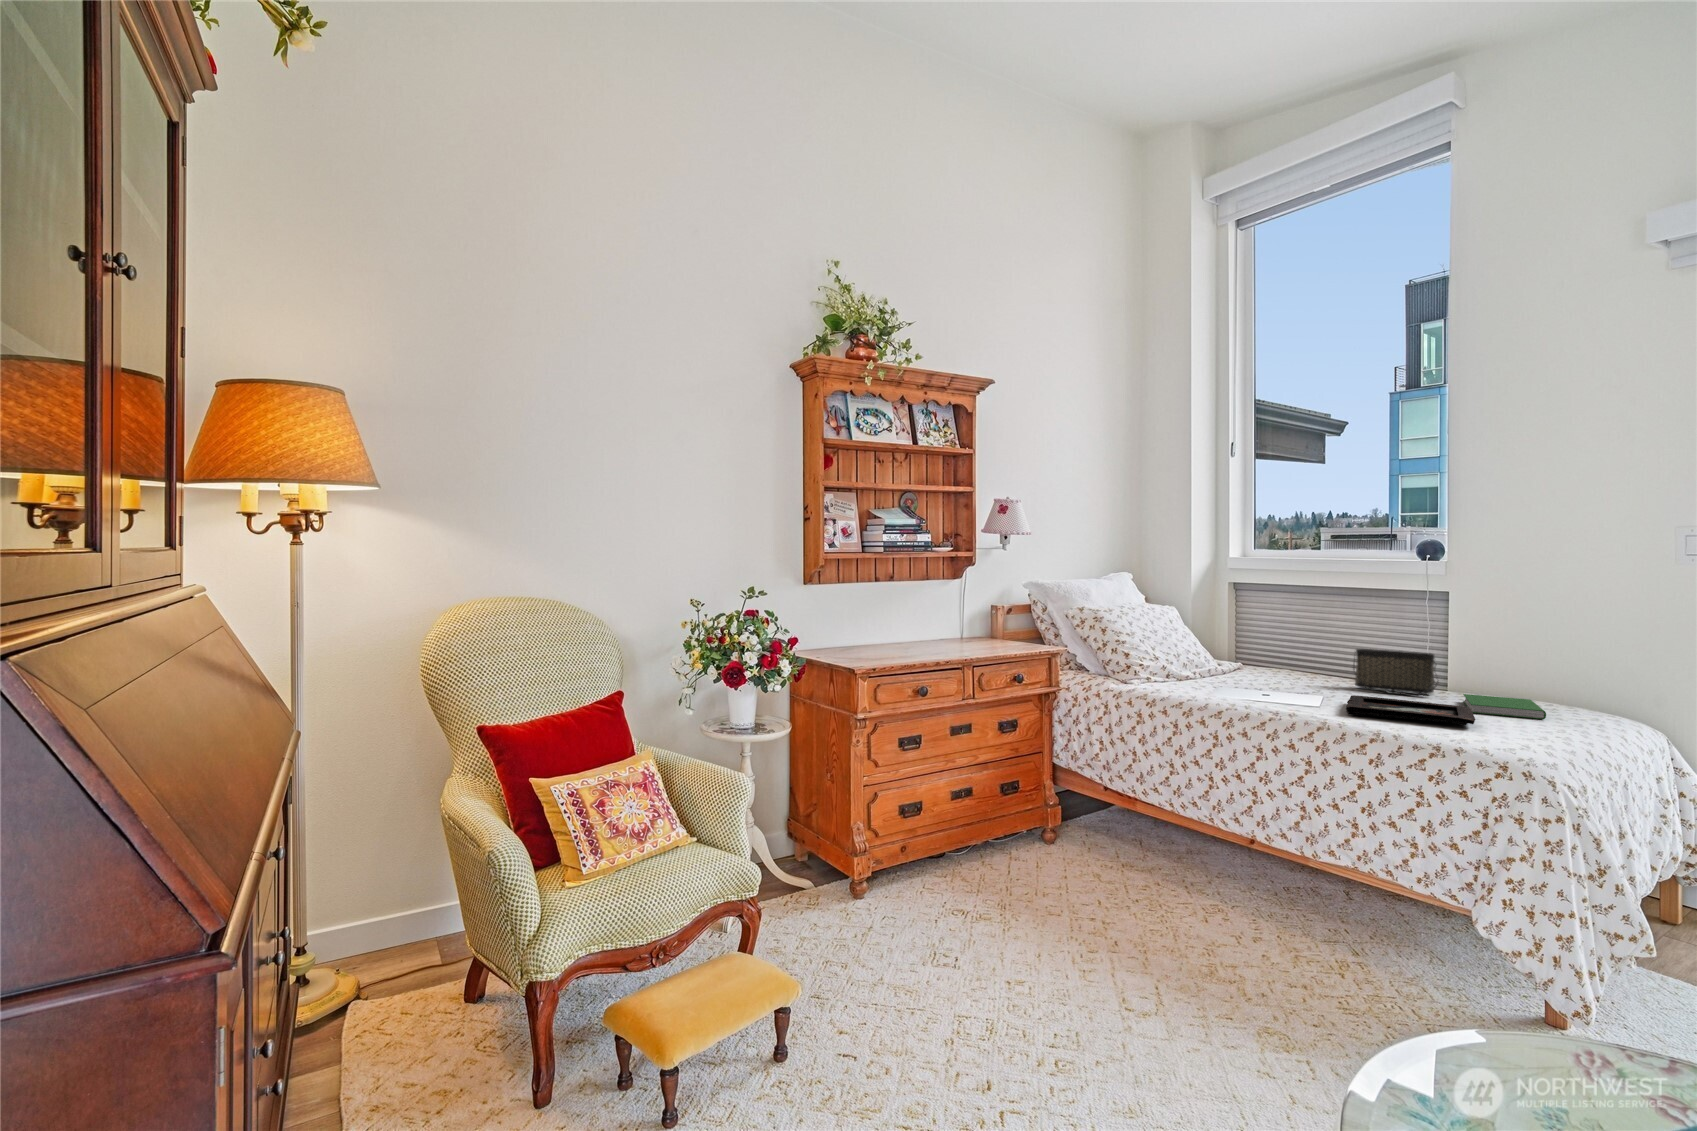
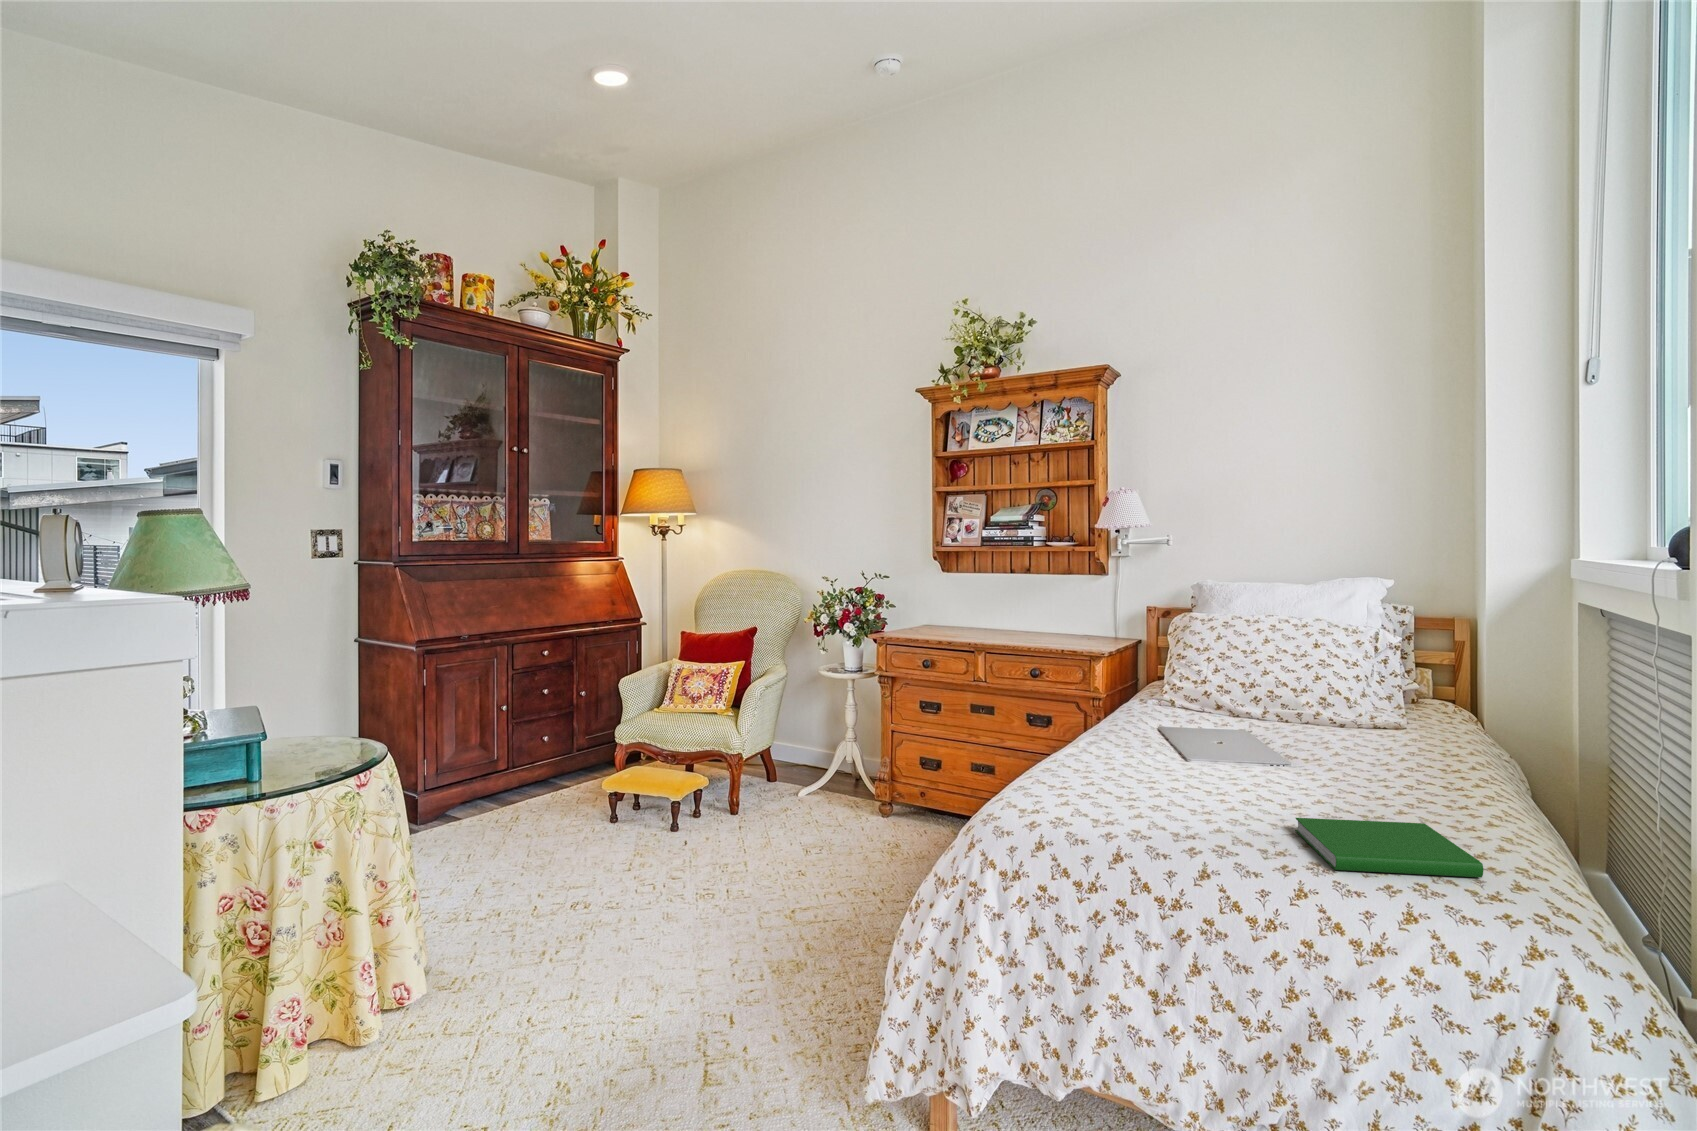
handbag: present [1355,649,1438,696] -> none [1378,722,1470,821]
decorative tray: present [1346,695,1475,725] -> none [1110,760,1262,825]

